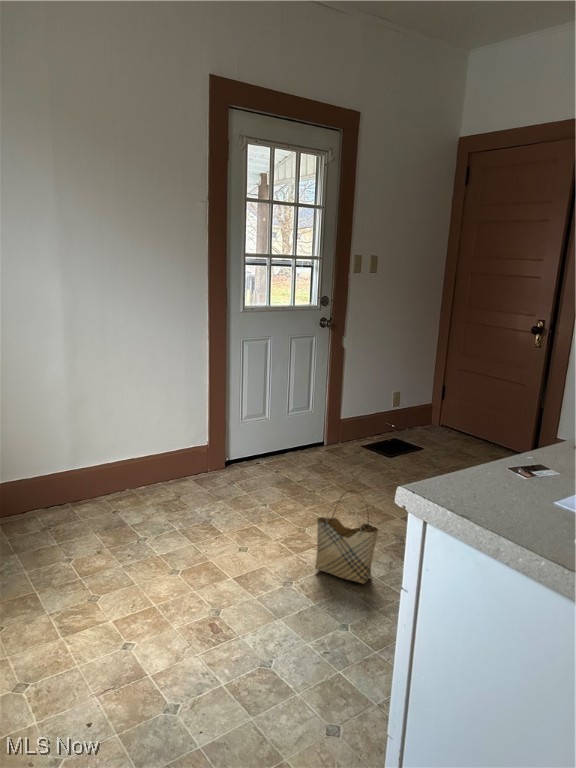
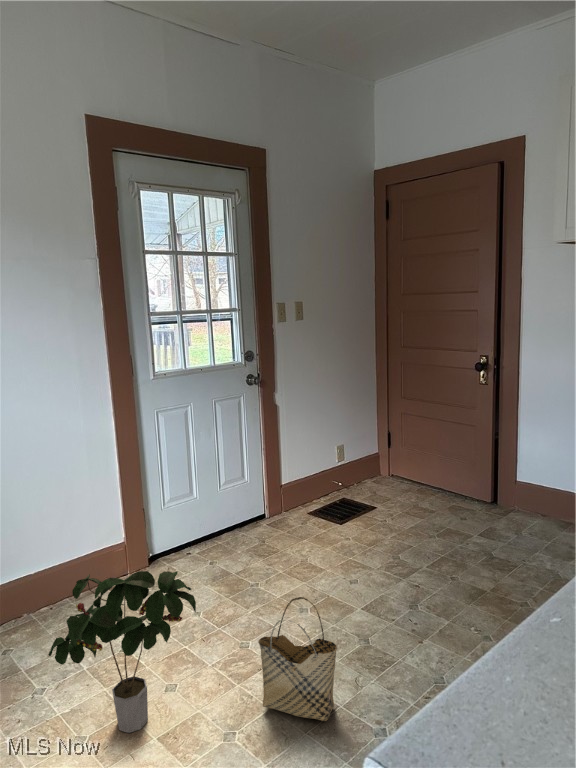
potted plant: none [159,450,272,571] -> present [48,571,196,733]

